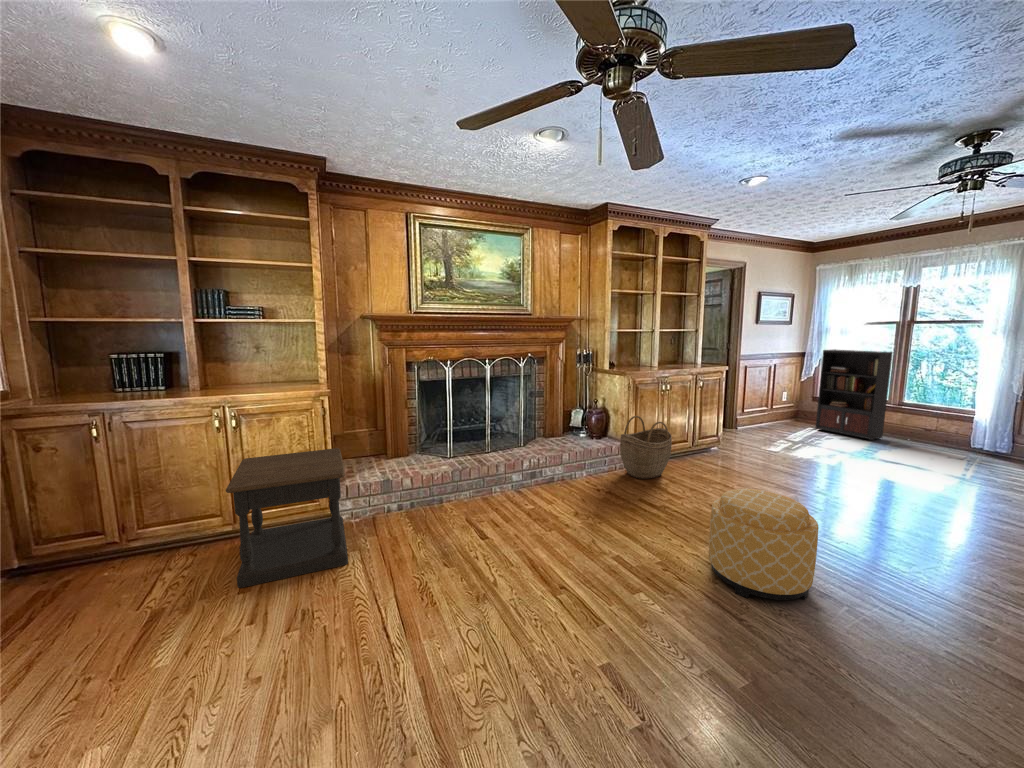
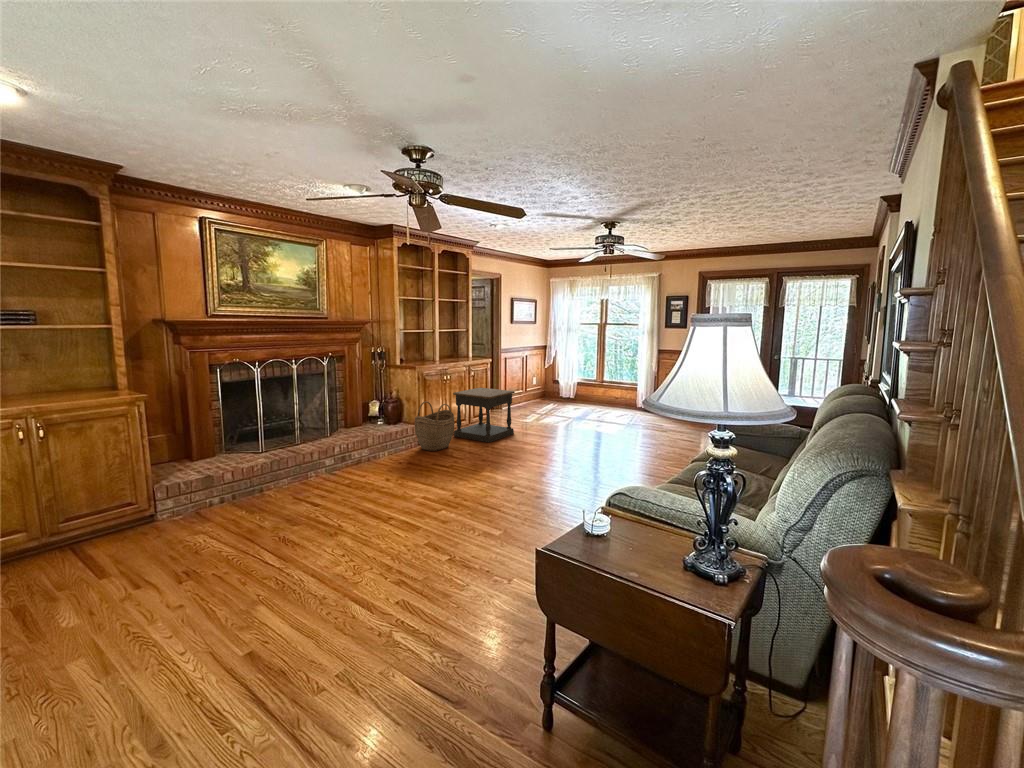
bookcase: present [816,349,910,440] -> none [555,343,609,408]
side table: present [226,448,348,588] -> present [453,388,515,442]
ottoman: present [709,489,818,600] -> none [484,437,542,502]

